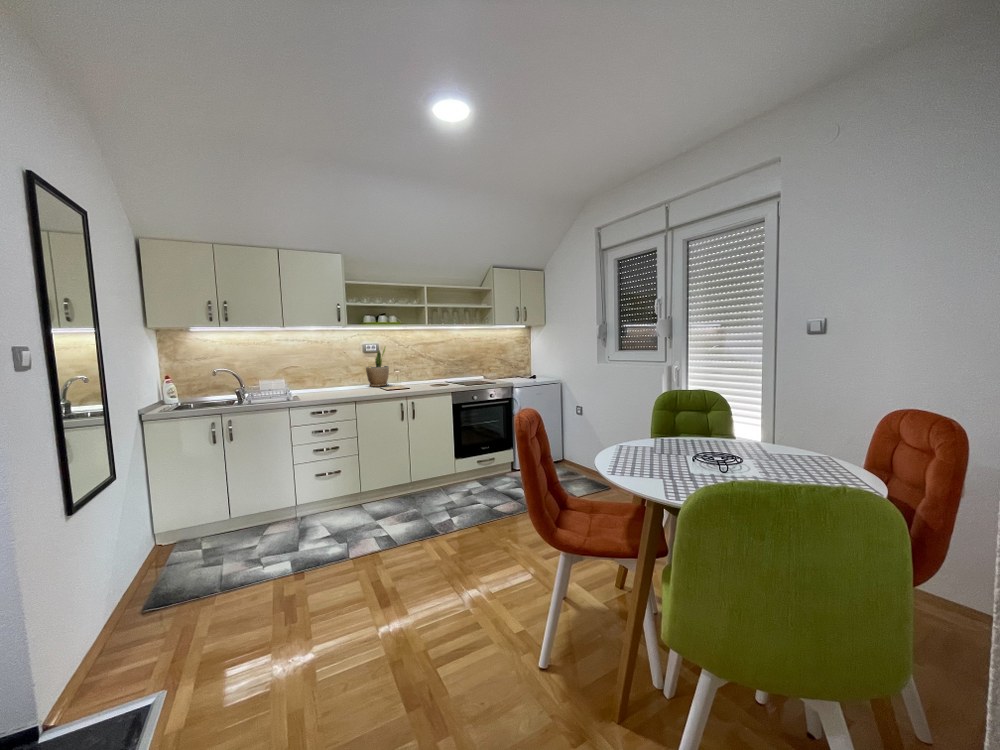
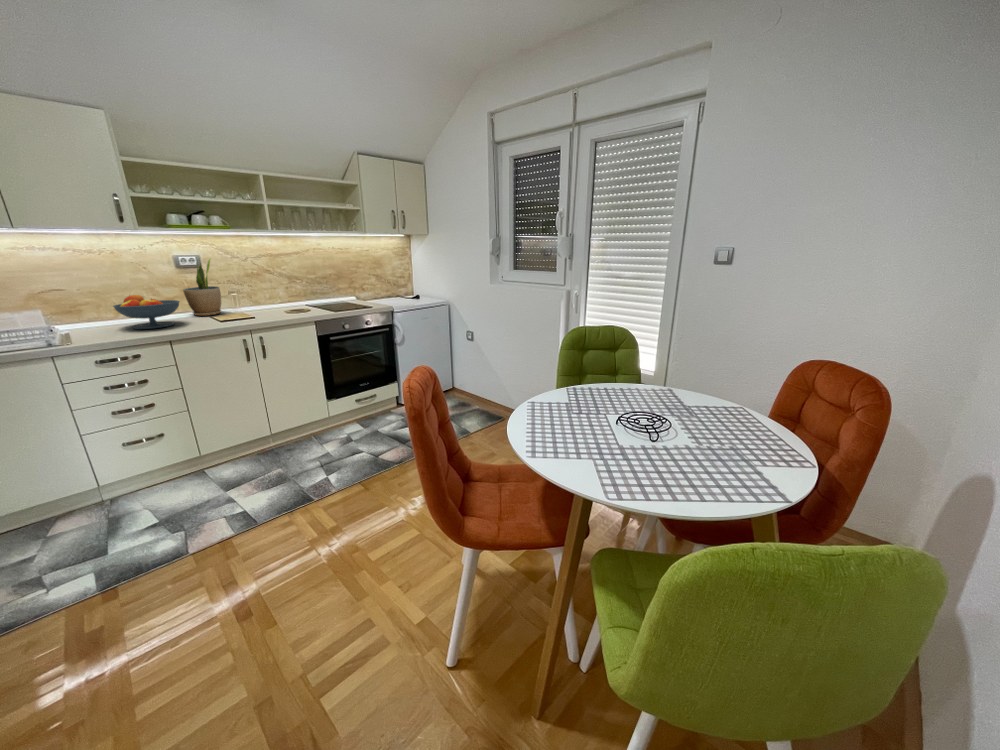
fruit bowl: none [326,370,364,393] -> present [113,295,179,329]

